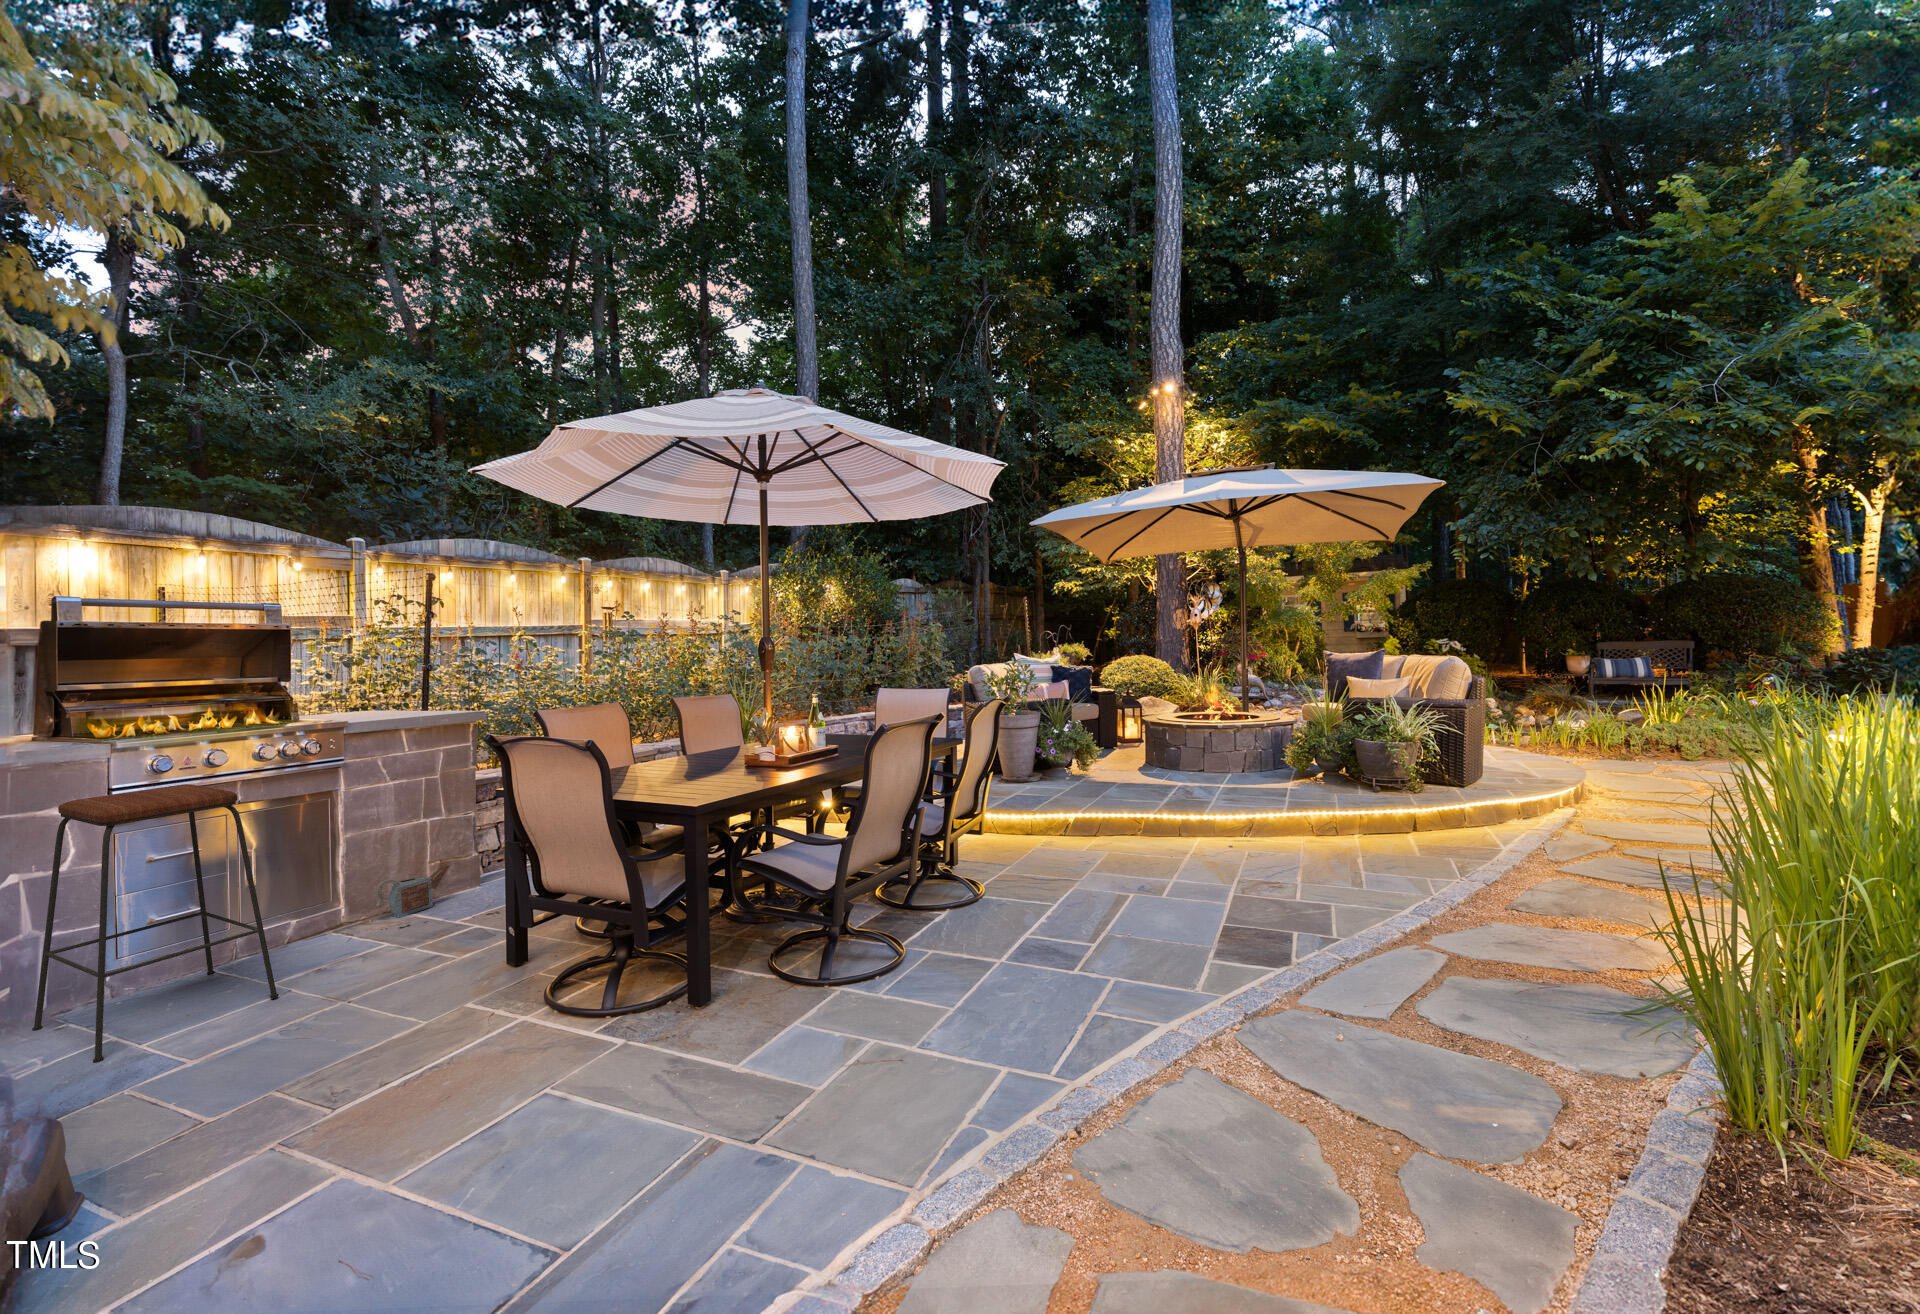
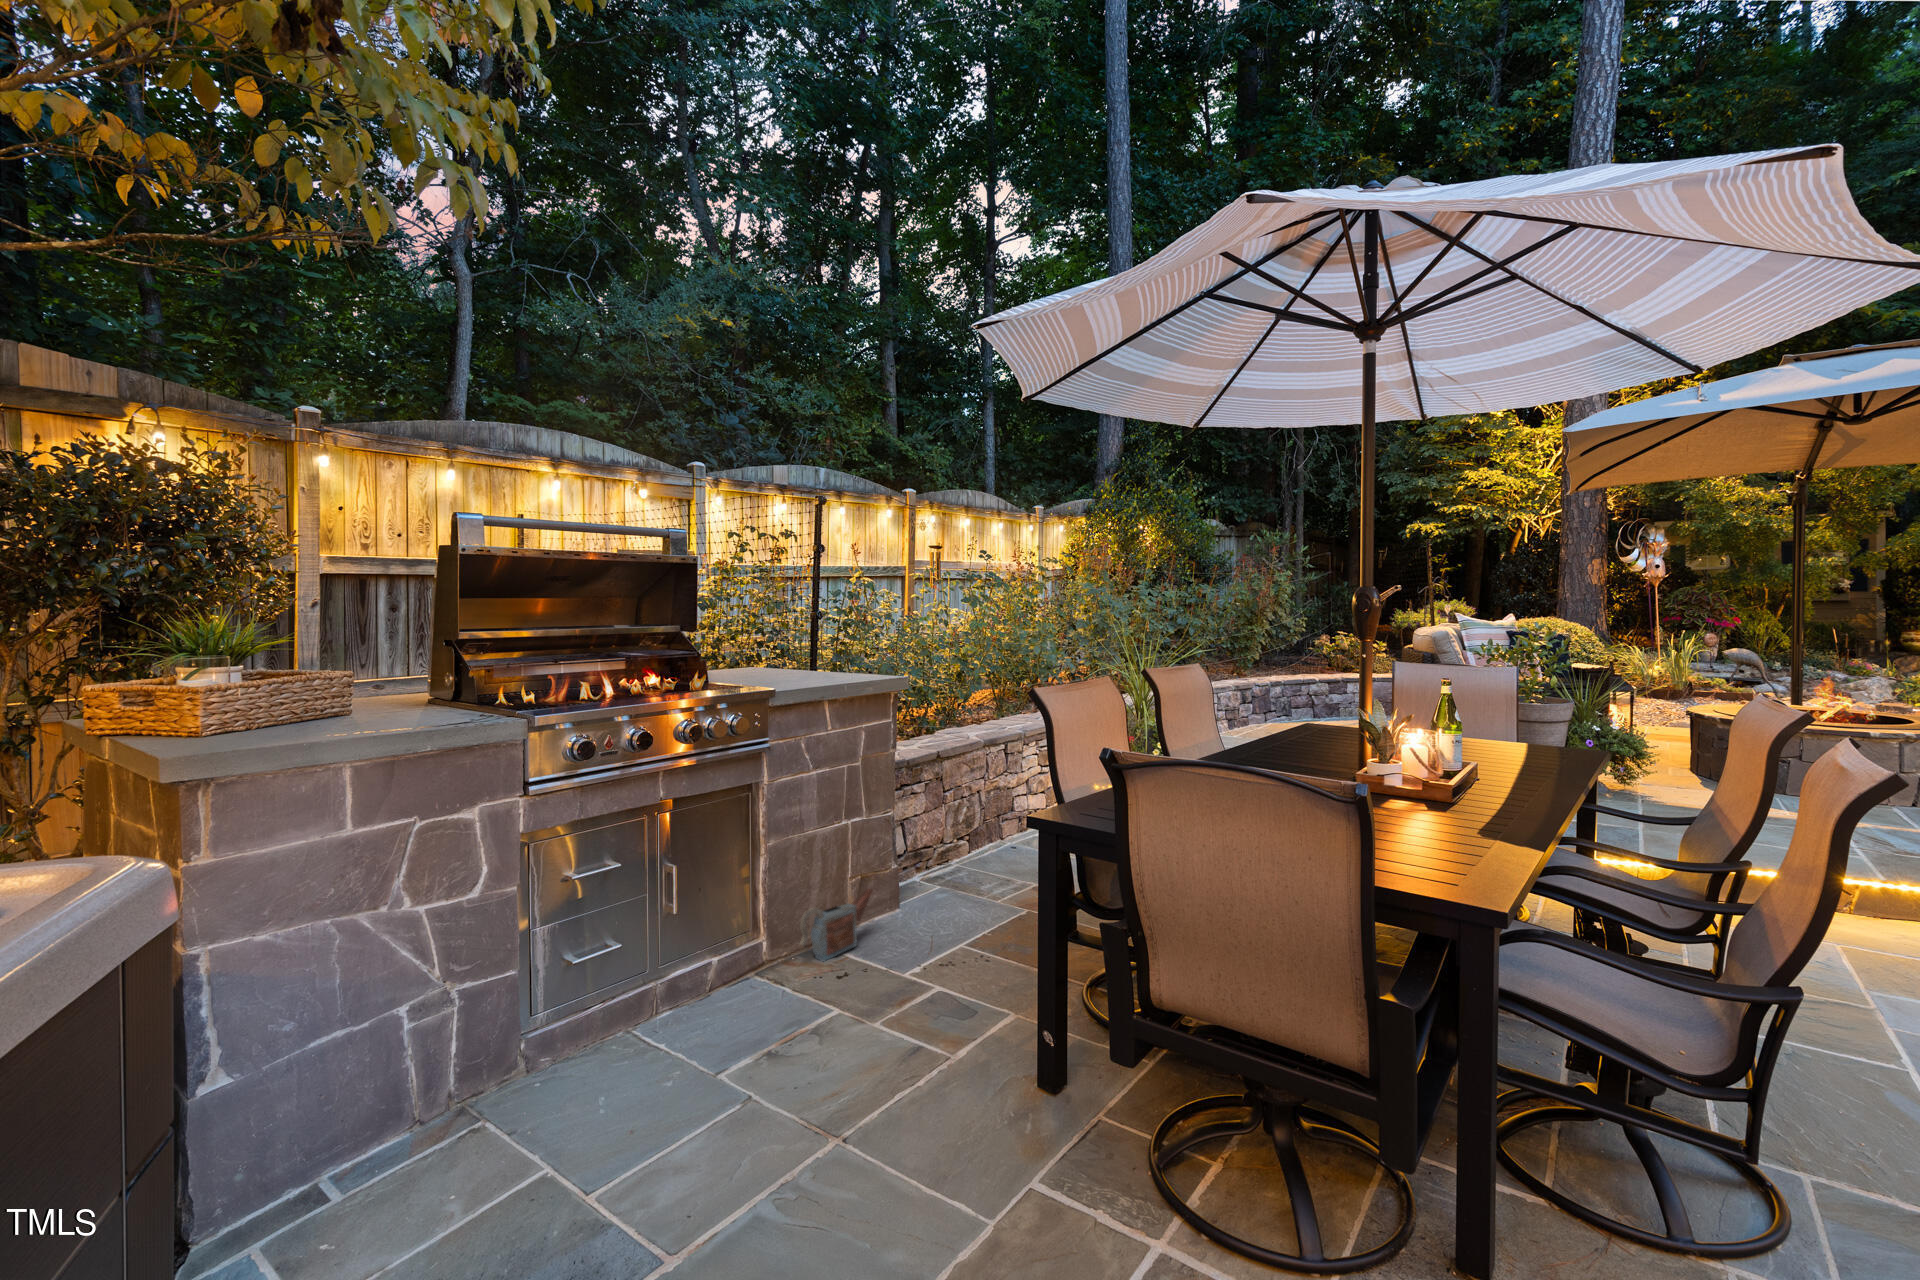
bar stool: present [32,784,278,1063] -> none [447,777,736,1220]

